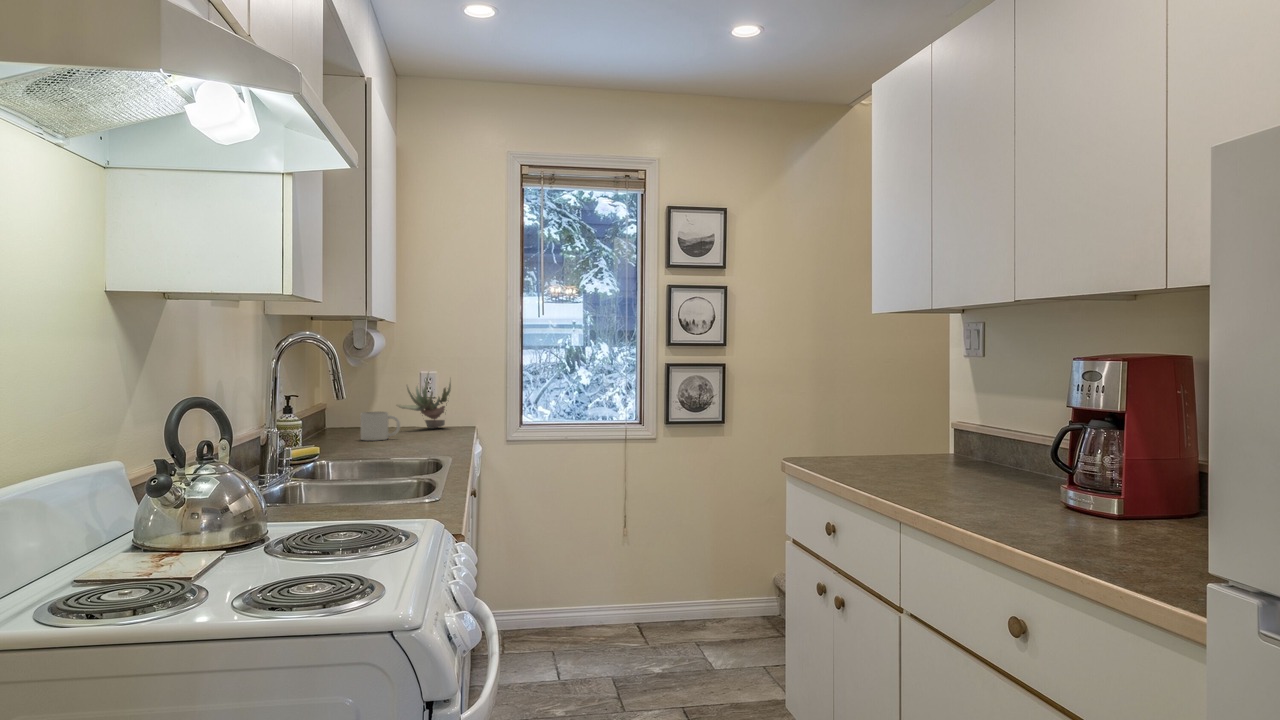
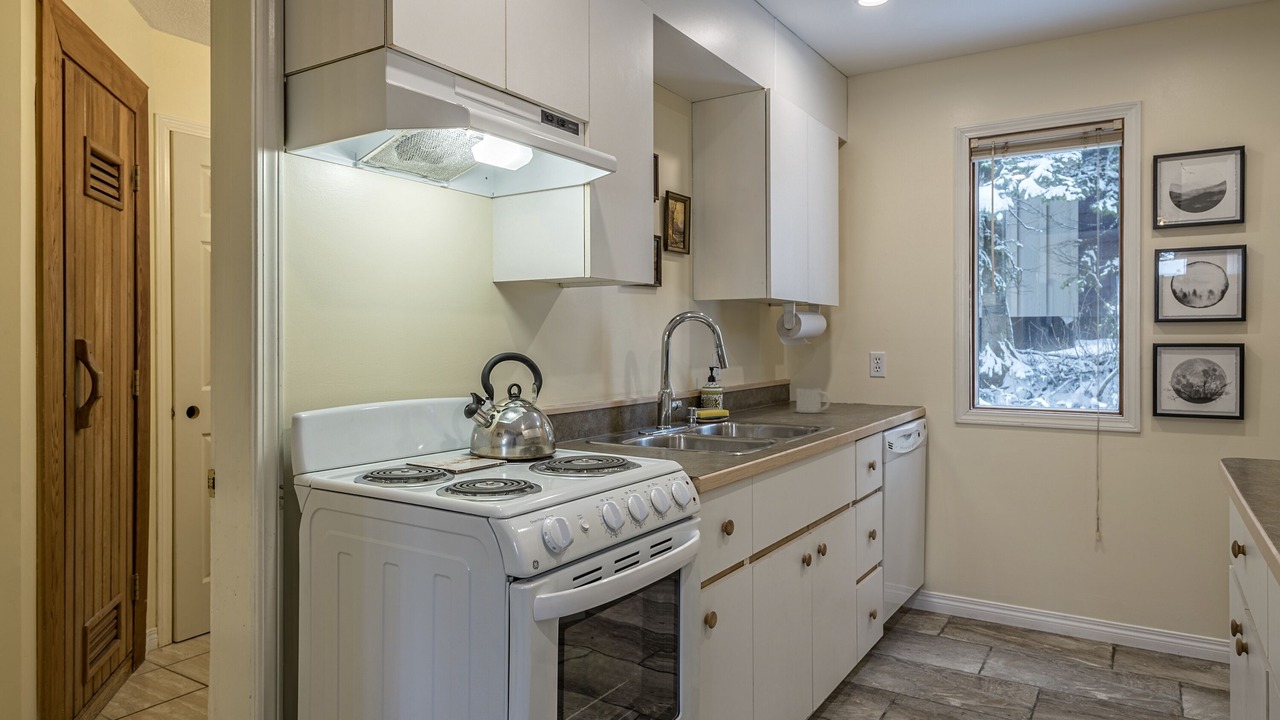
succulent plant: present [396,373,451,429] -> none [843,353,898,408]

